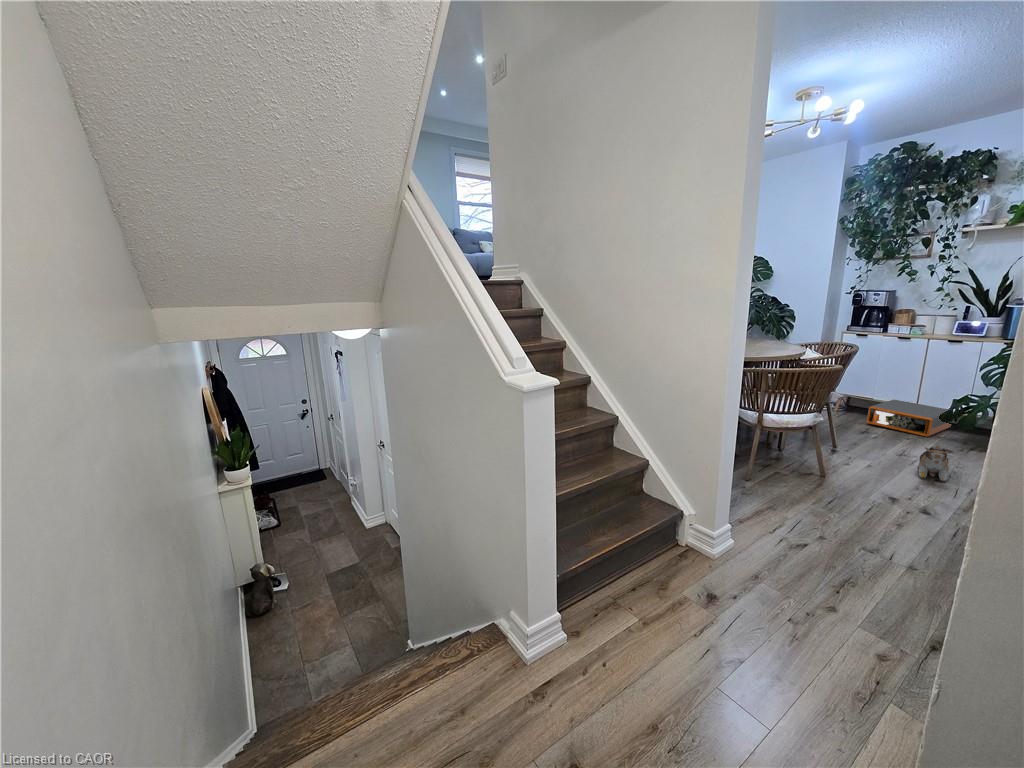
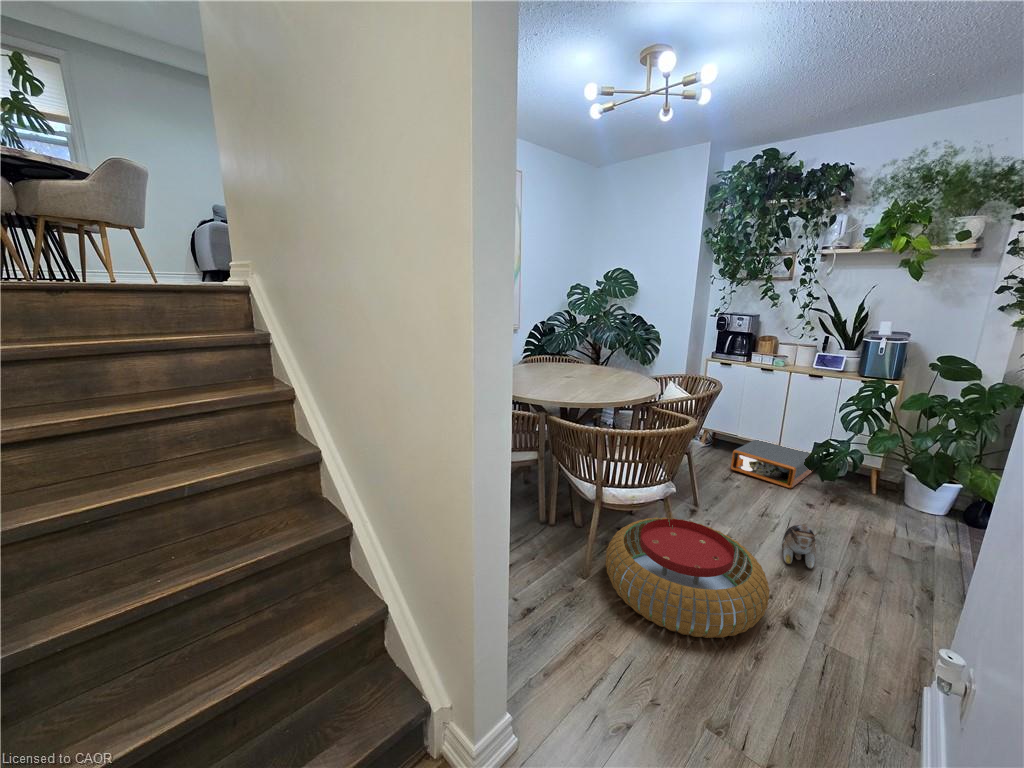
pouf: none [768,439,906,508] -> present [606,517,770,638]

